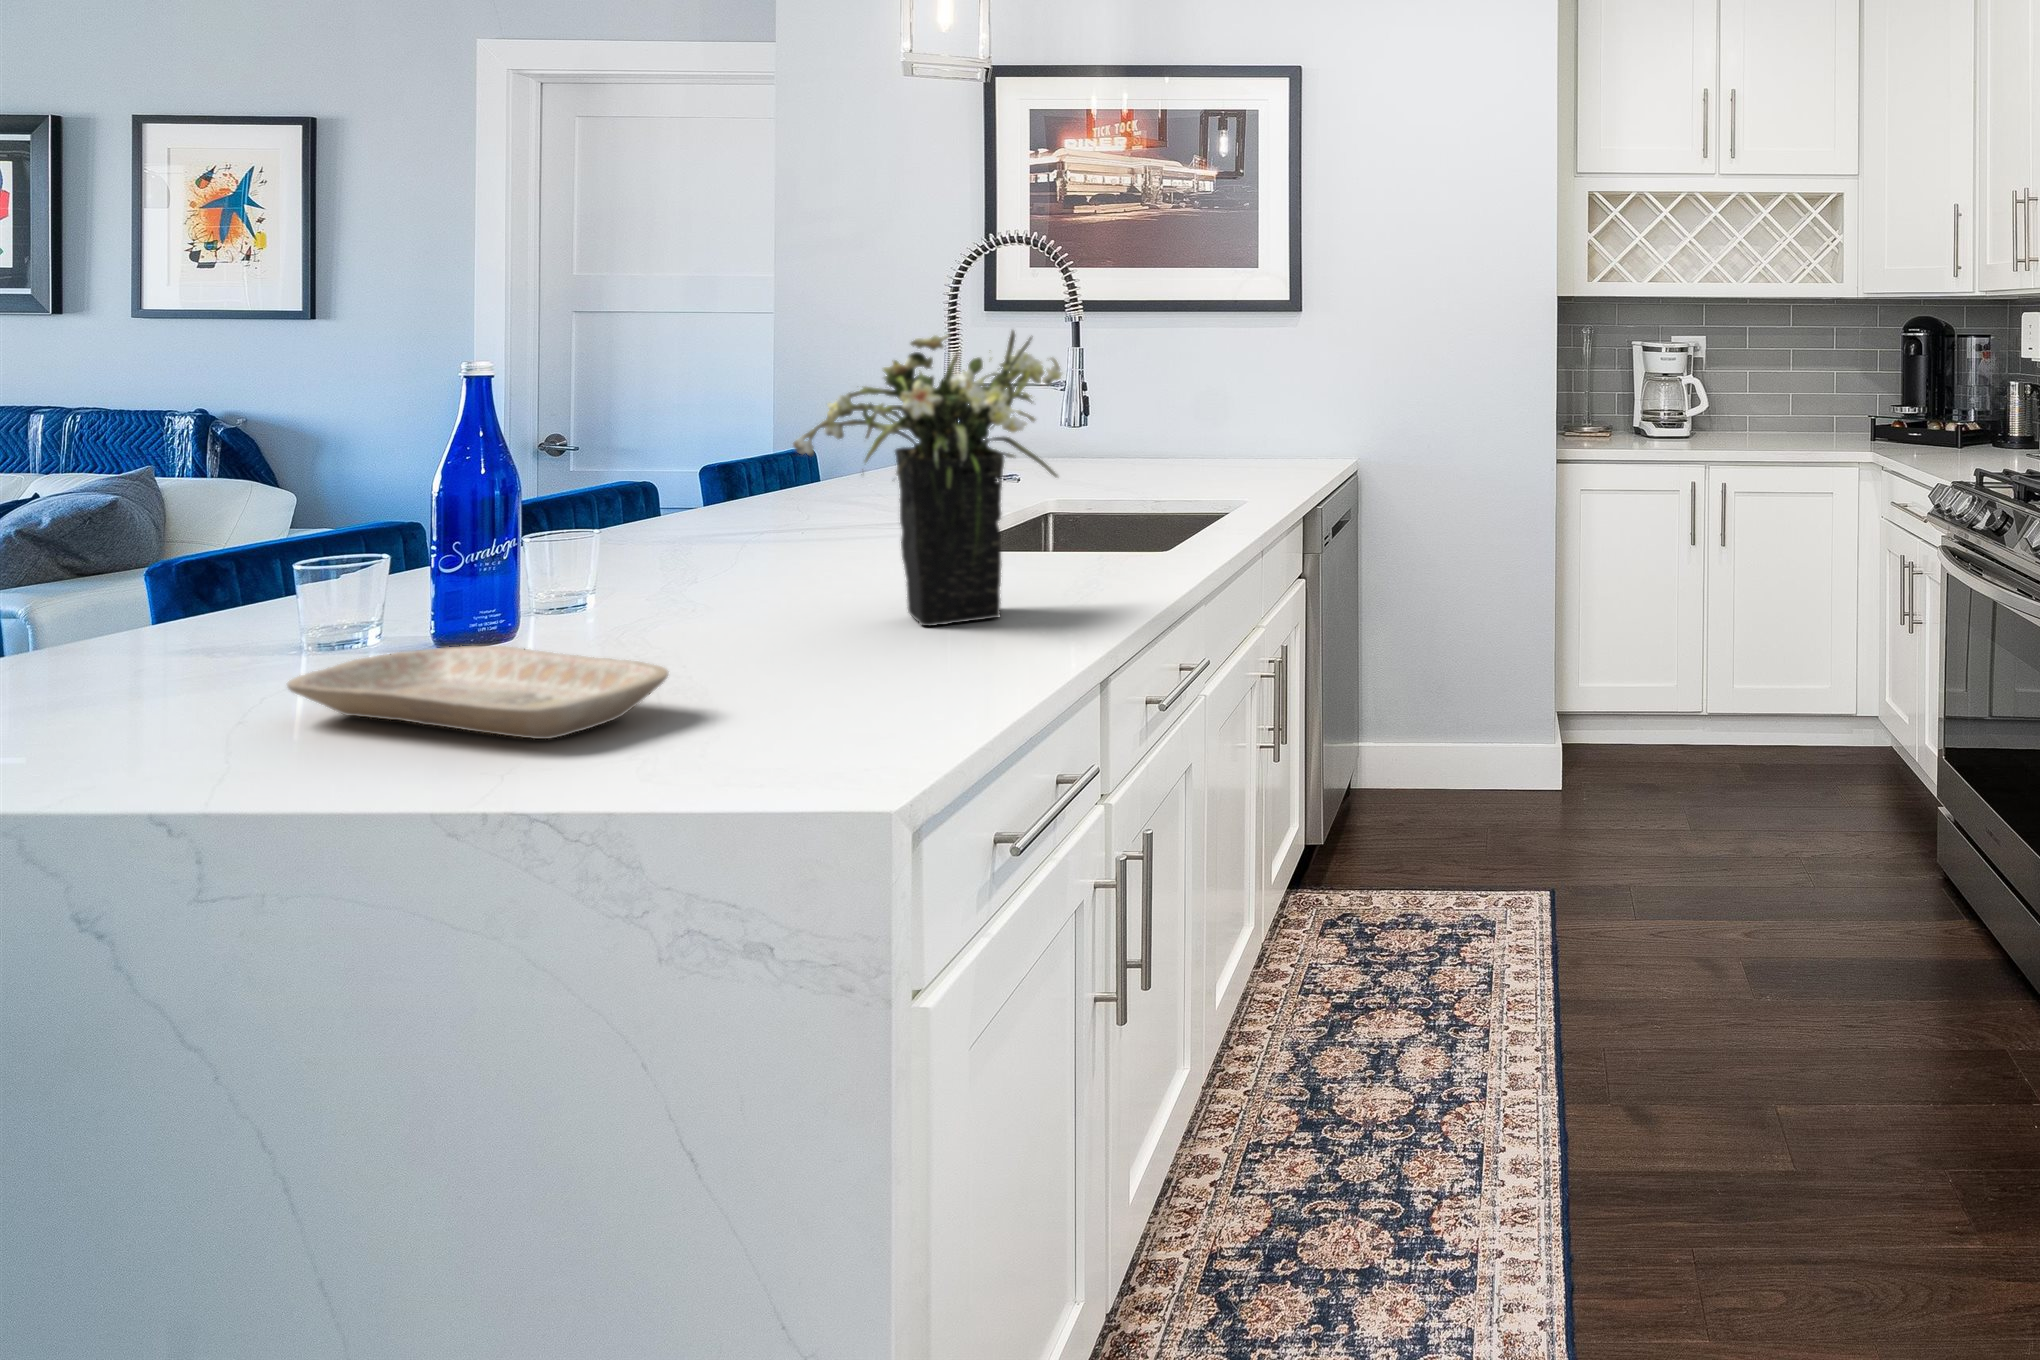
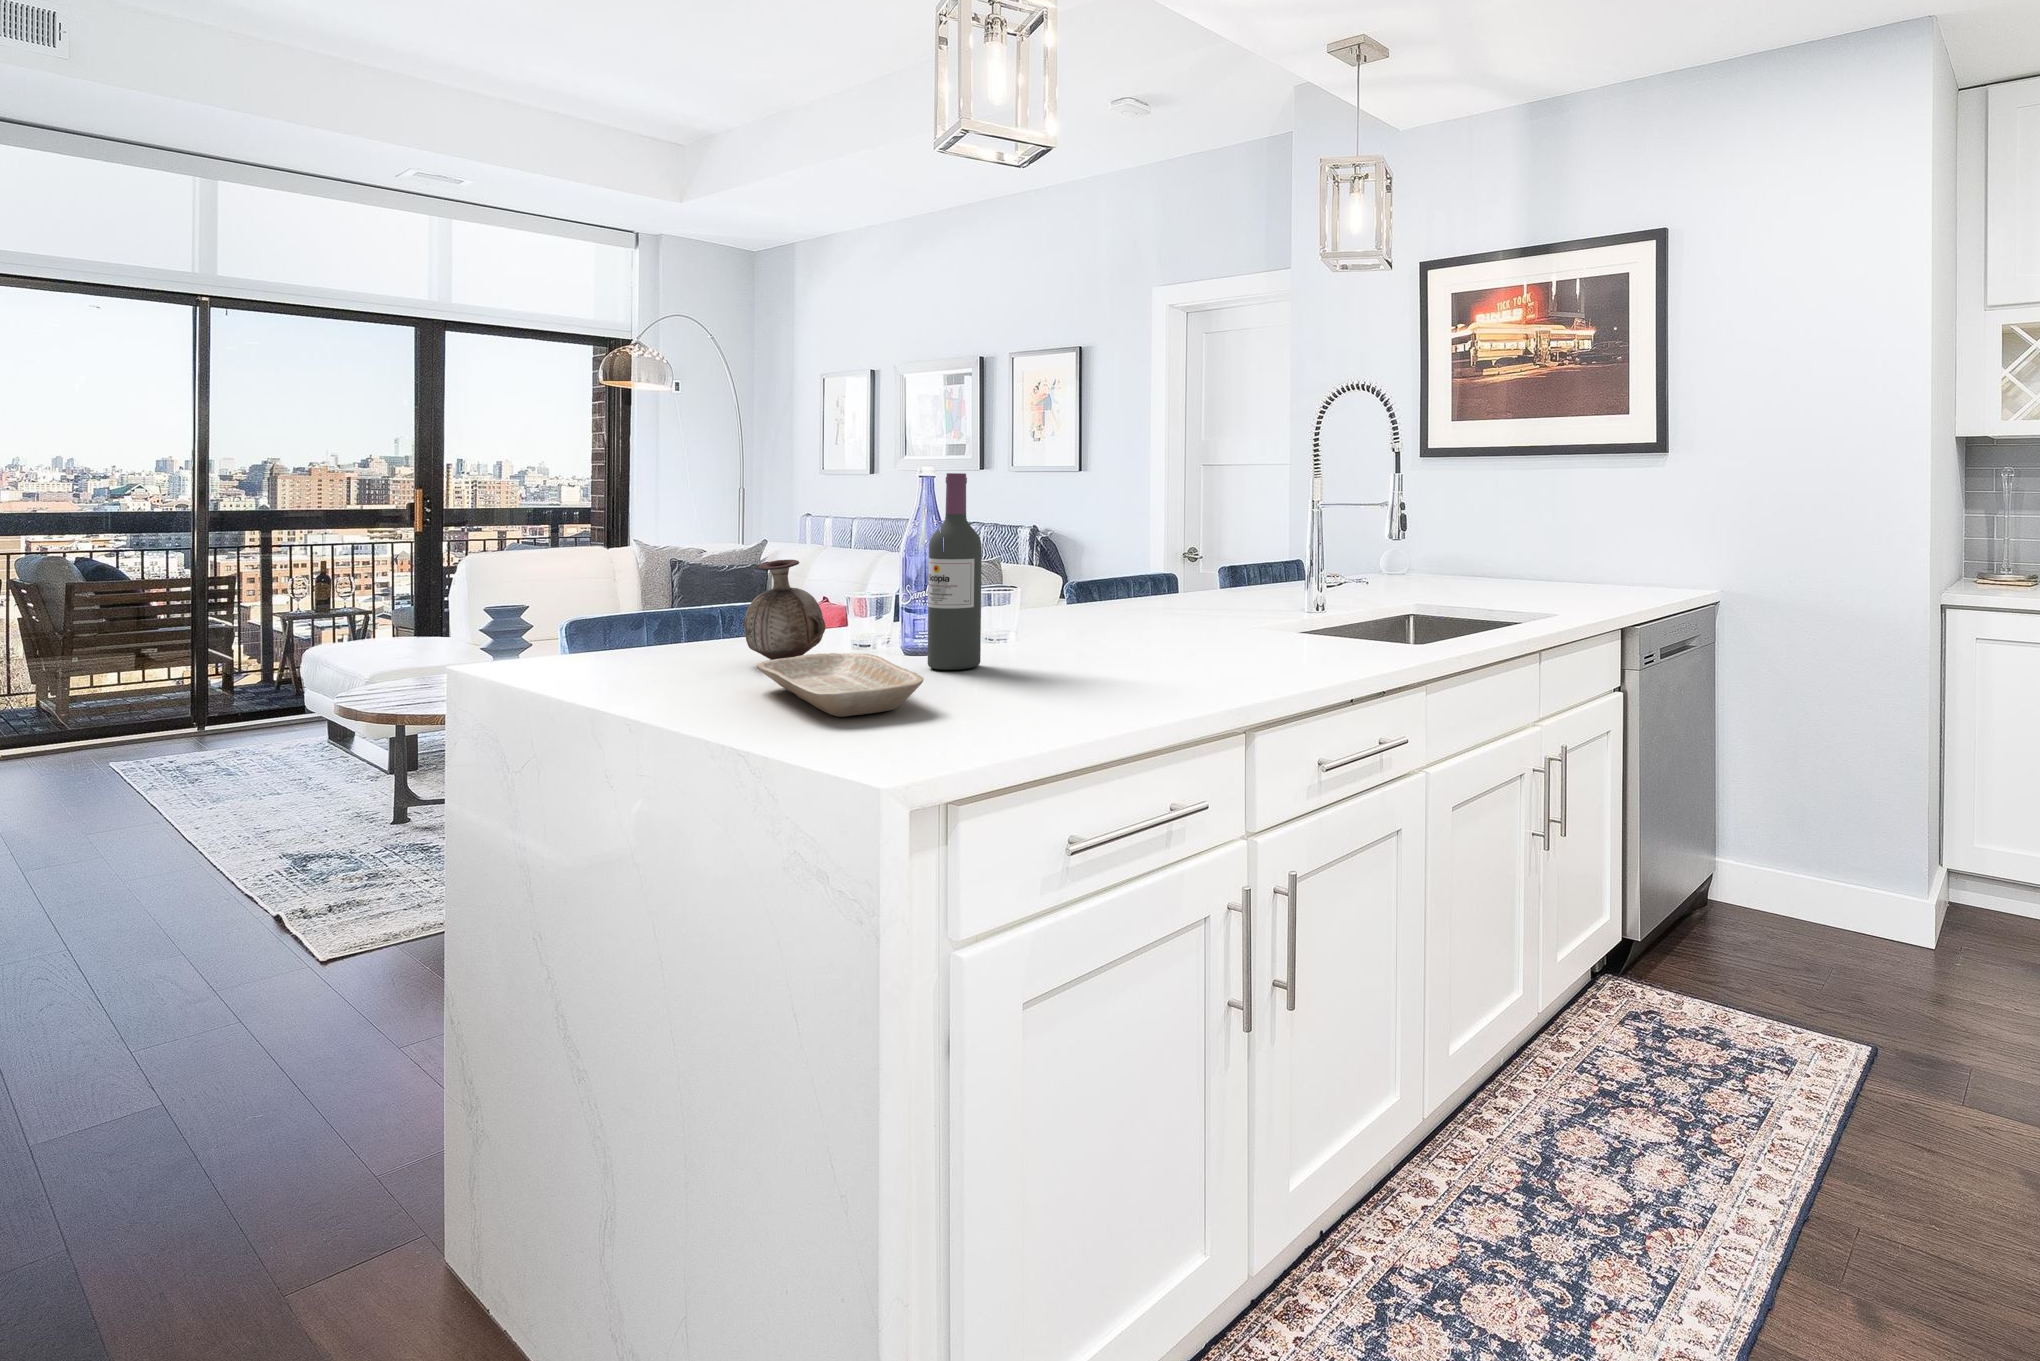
flower arrangement: present [793,330,1062,626] -> none [1075,445,1281,679]
wine bottle: none [533,369,623,655] -> present [928,473,982,670]
vase: none [143,513,329,682] -> present [743,560,825,660]

